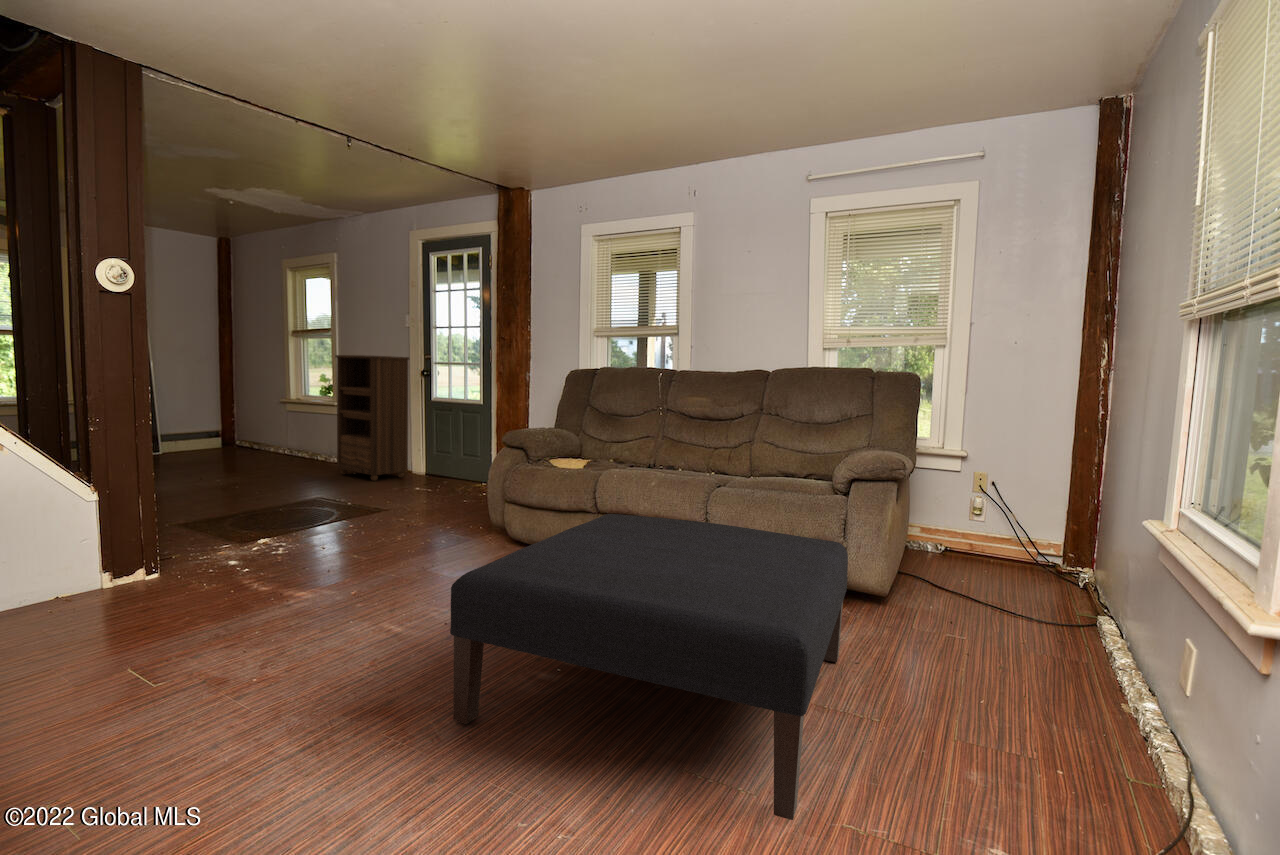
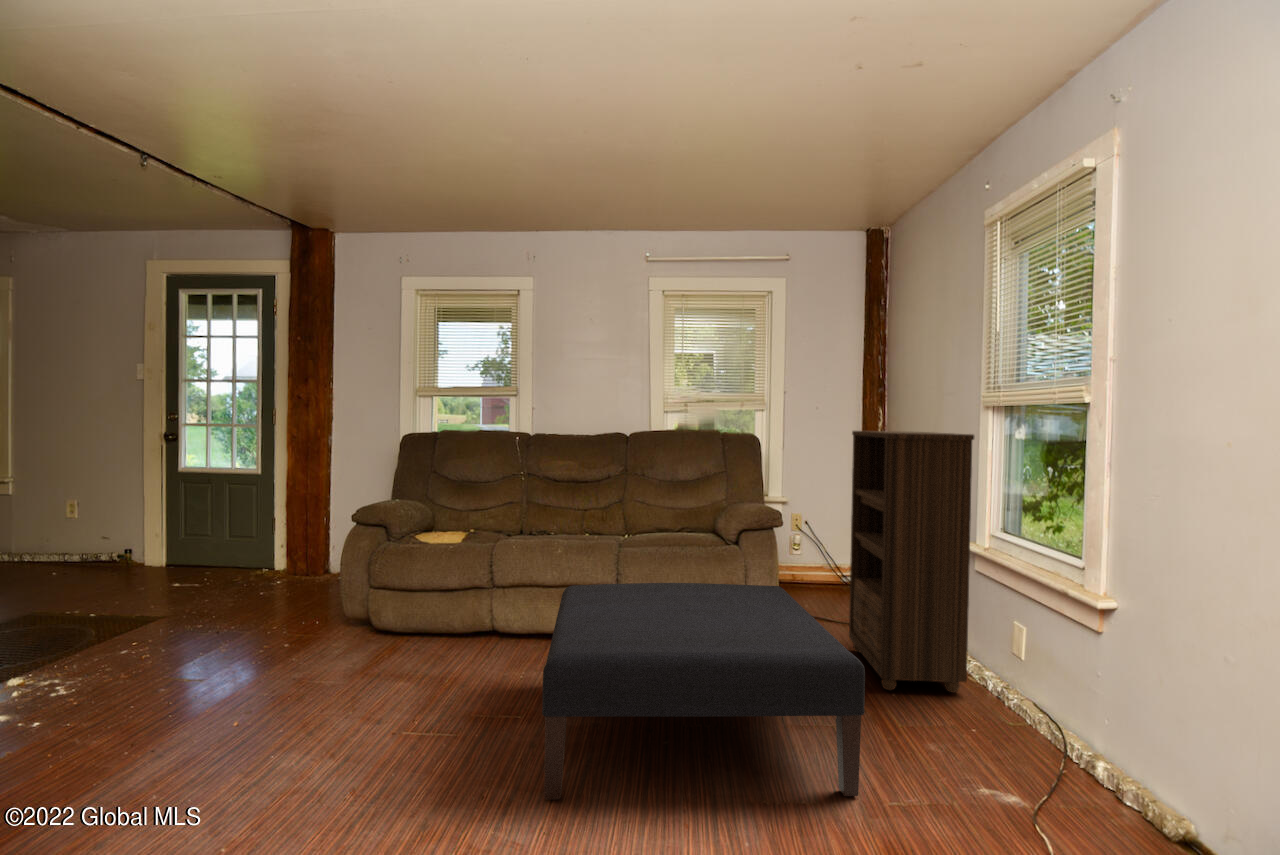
bookshelf: present [336,355,409,481] -> present [849,431,974,693]

